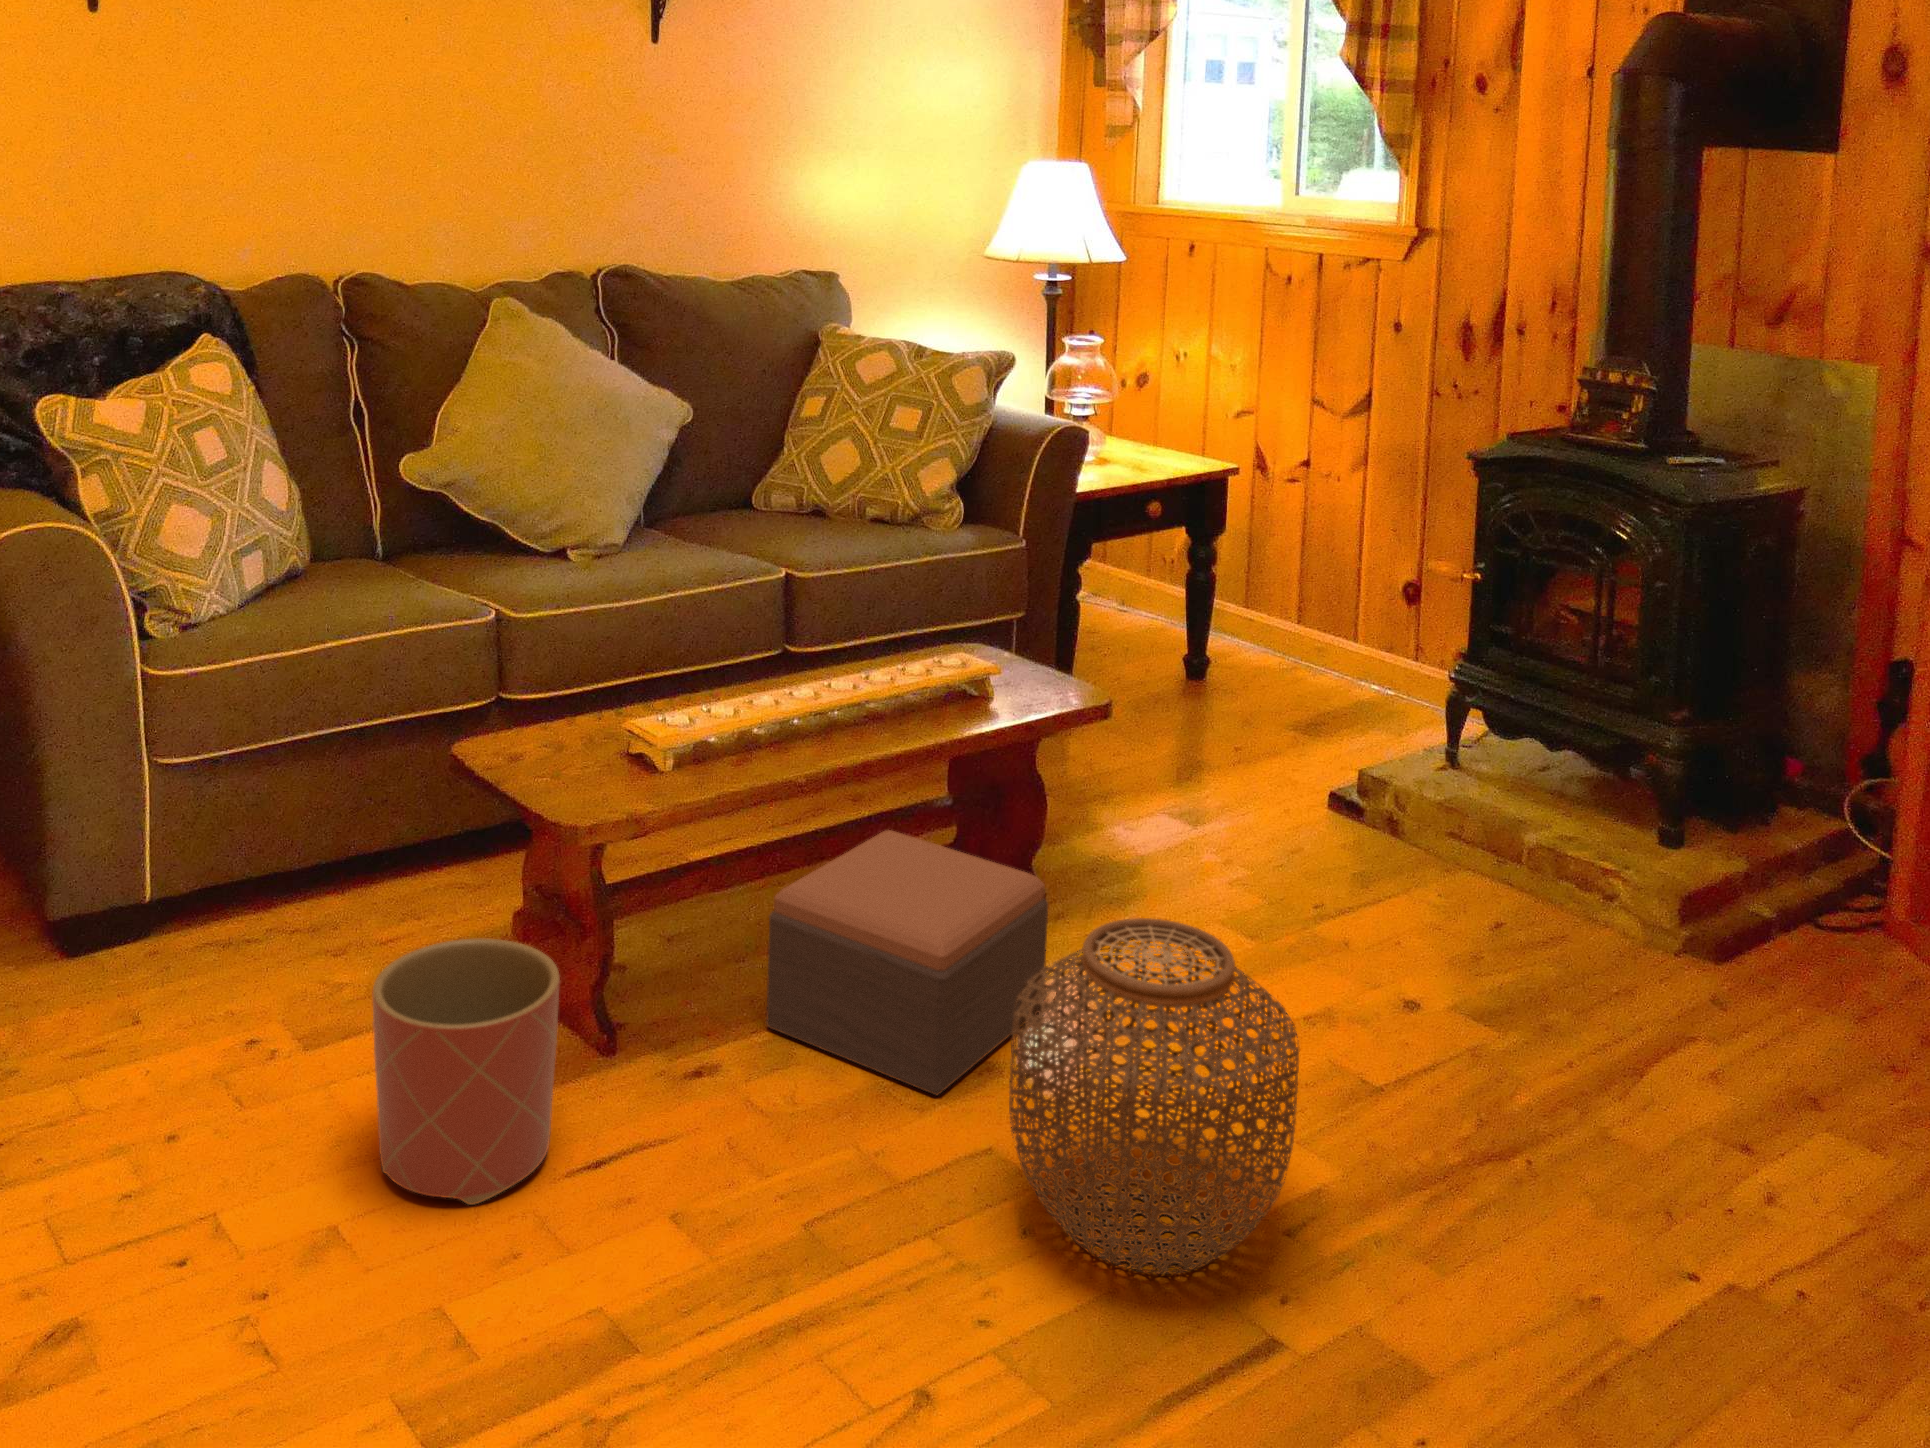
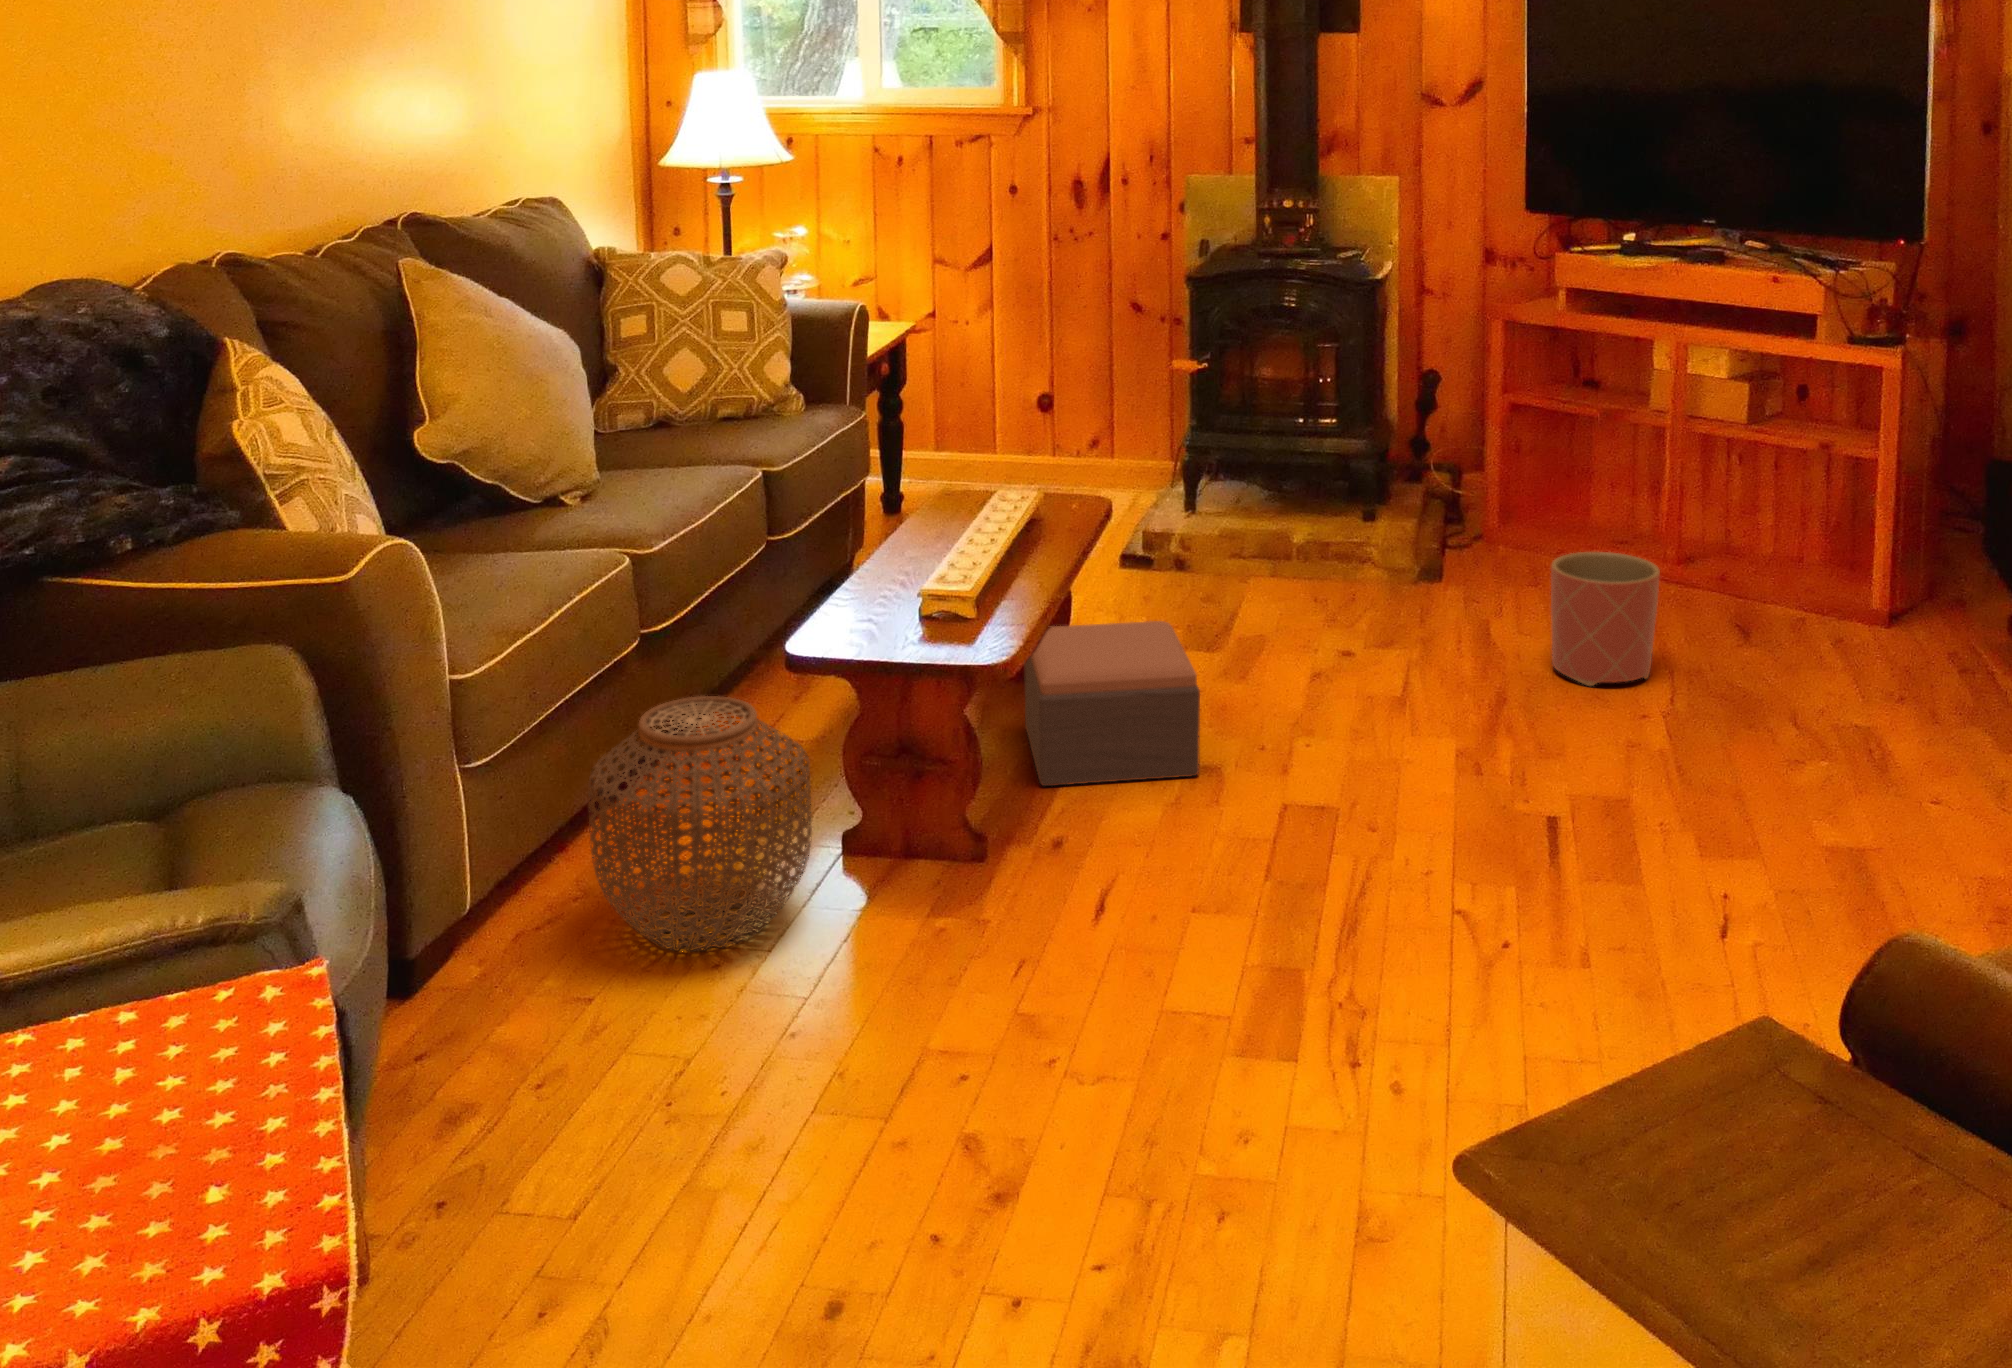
woven basket: present [1009,918,1300,1274] -> present [588,696,812,951]
planter: present [372,938,560,1205] -> present [1551,552,1660,686]

